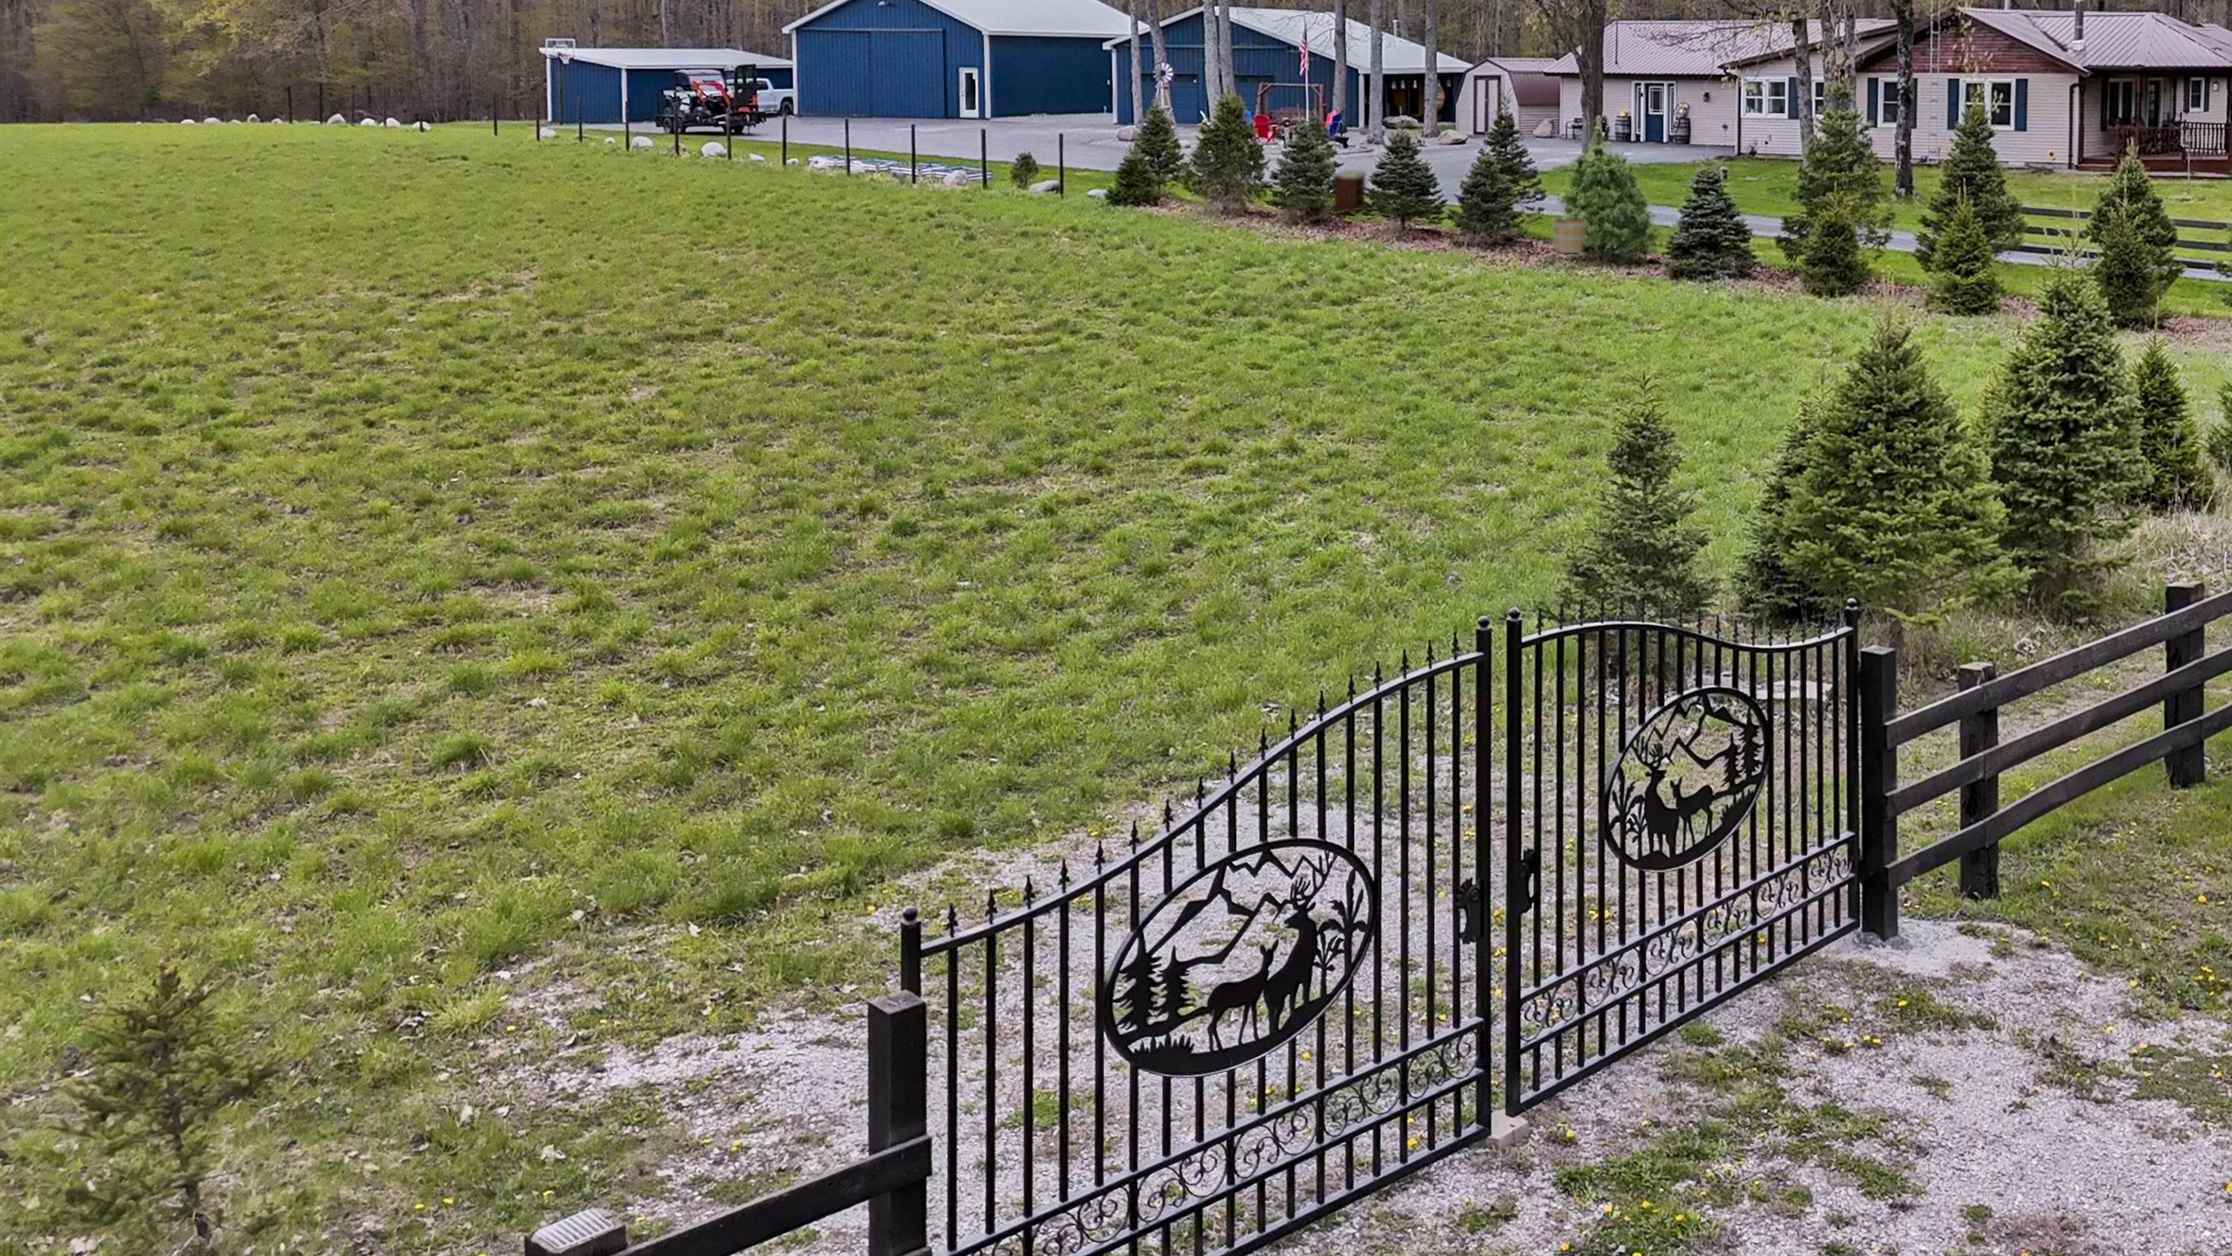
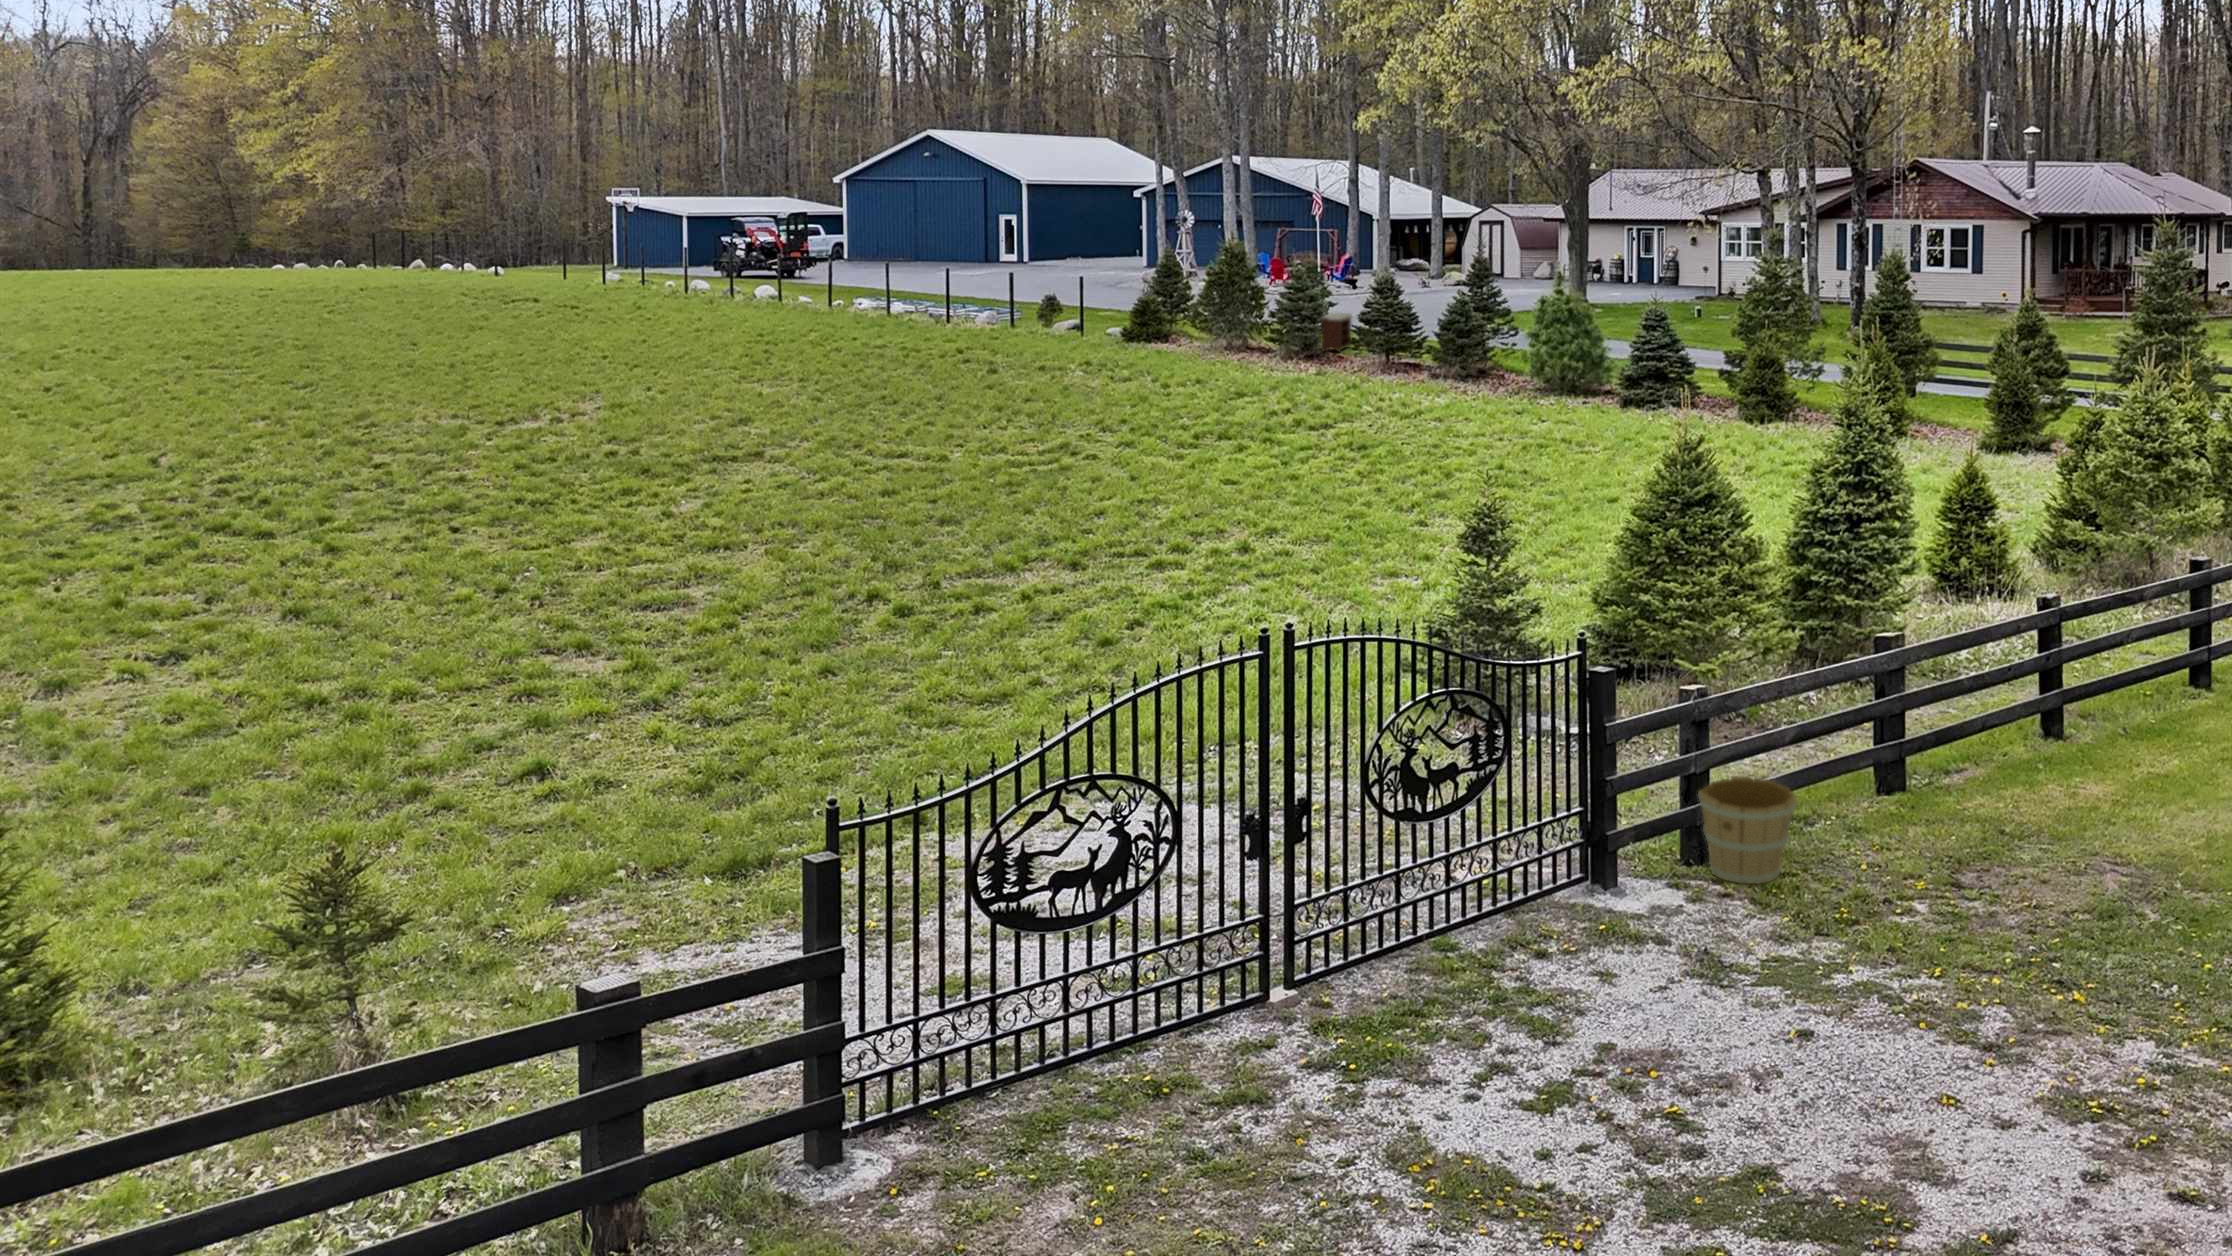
wooden bucket: present [1552,219,1588,253] -> present [1698,776,1797,884]

